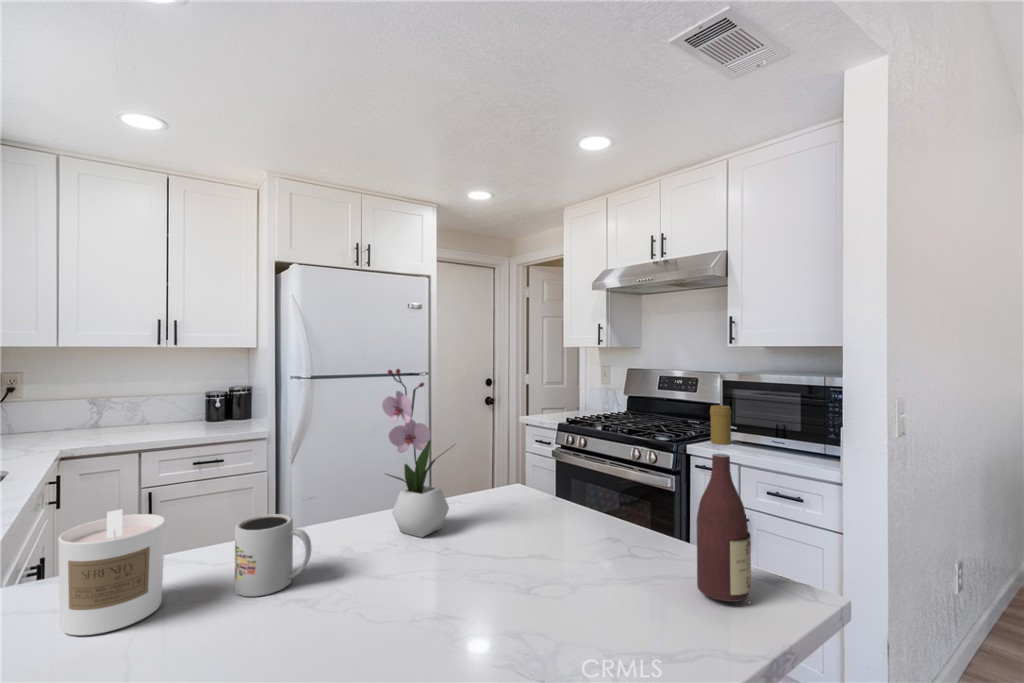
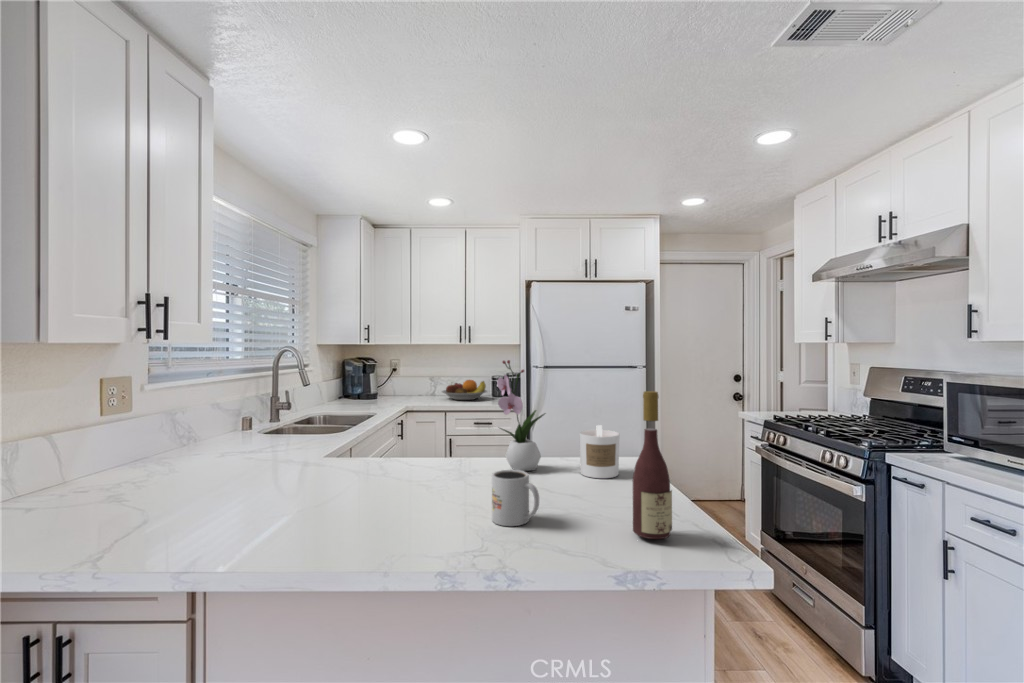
fruit bowl: none [116,399,200,432] -> present [442,380,487,400]
candle: present [58,509,165,635] -> present [580,425,619,478]
mug: present [235,514,311,596] -> present [492,470,539,526]

